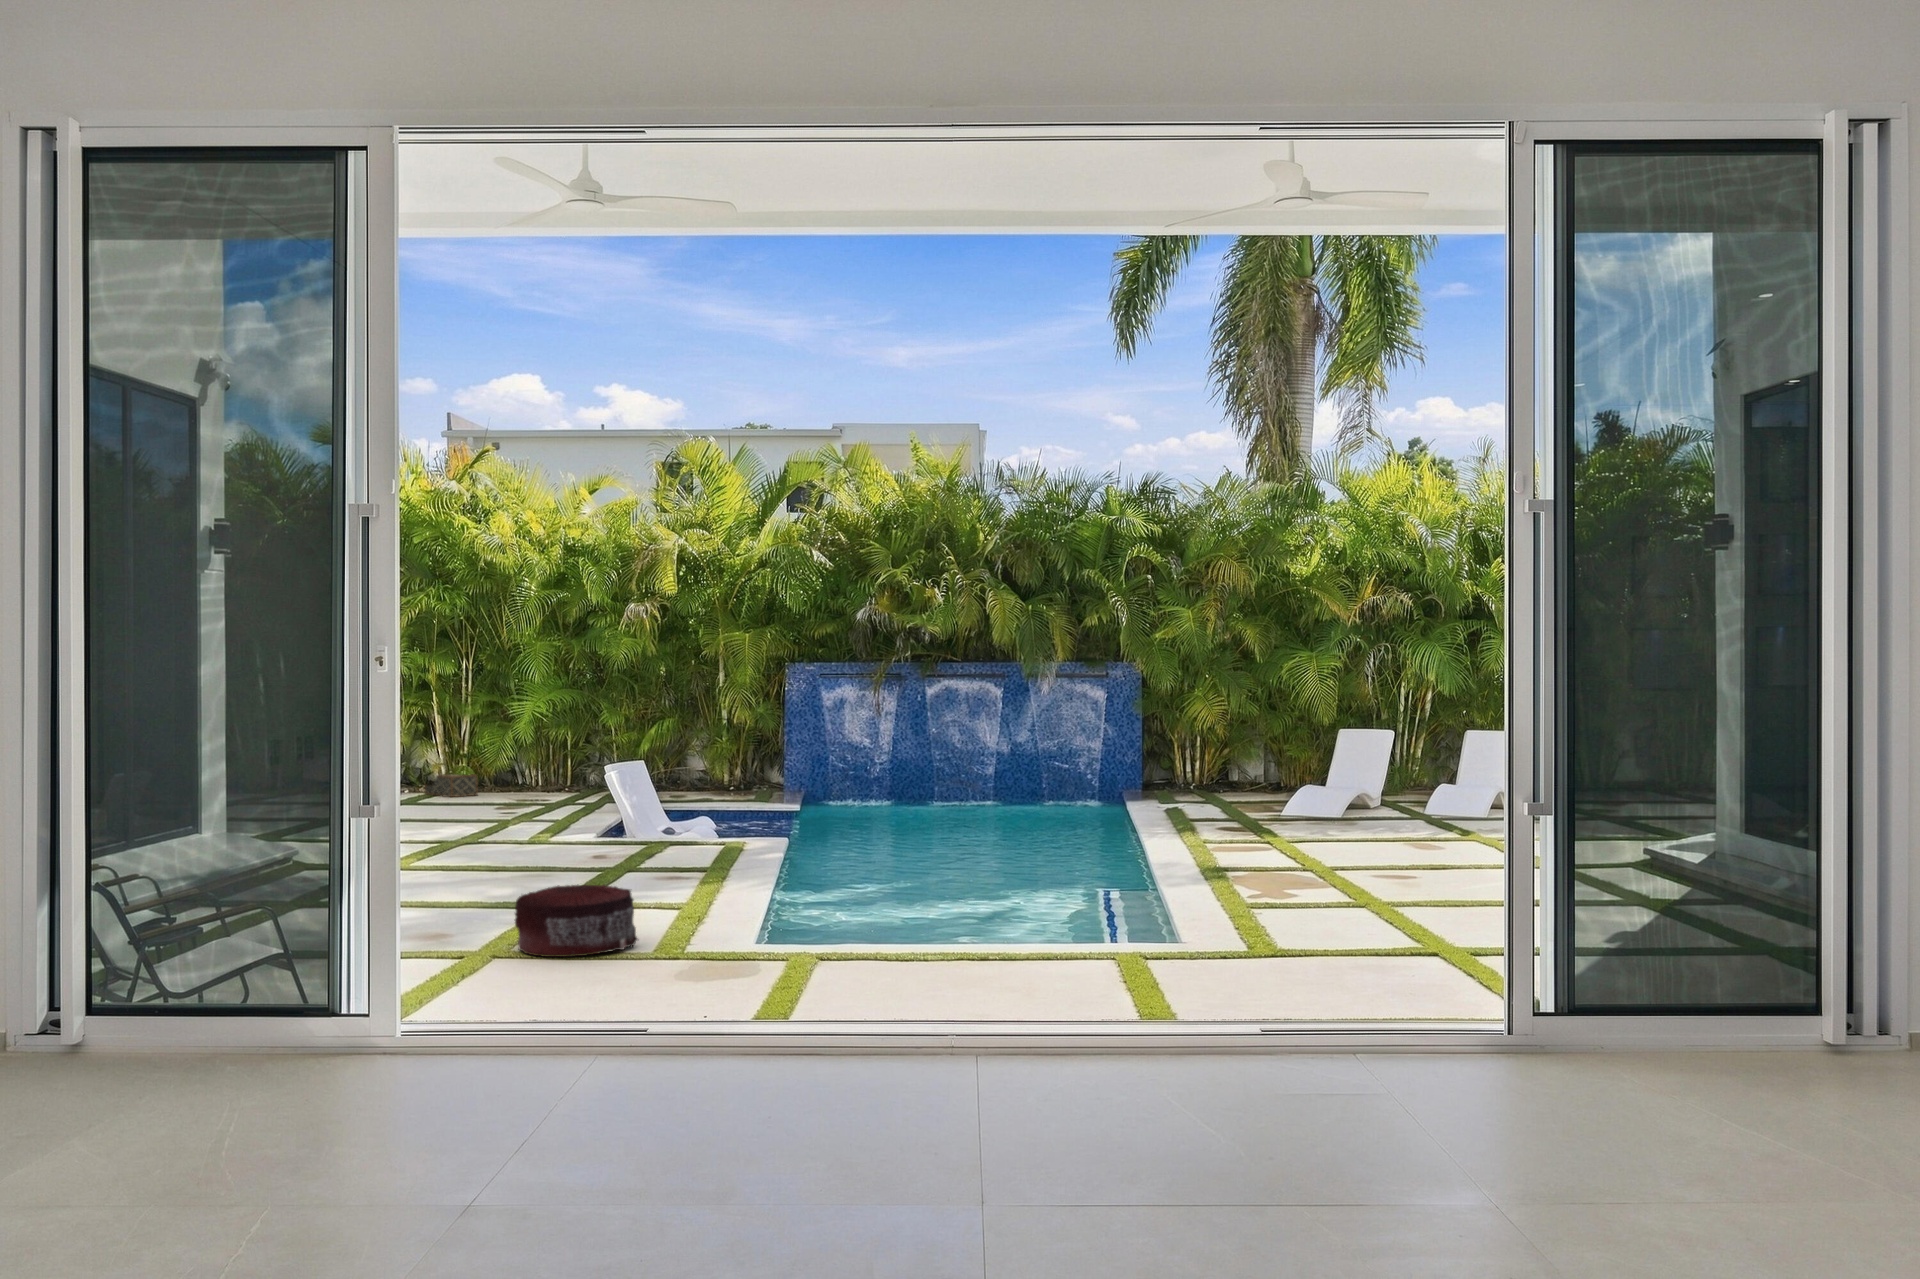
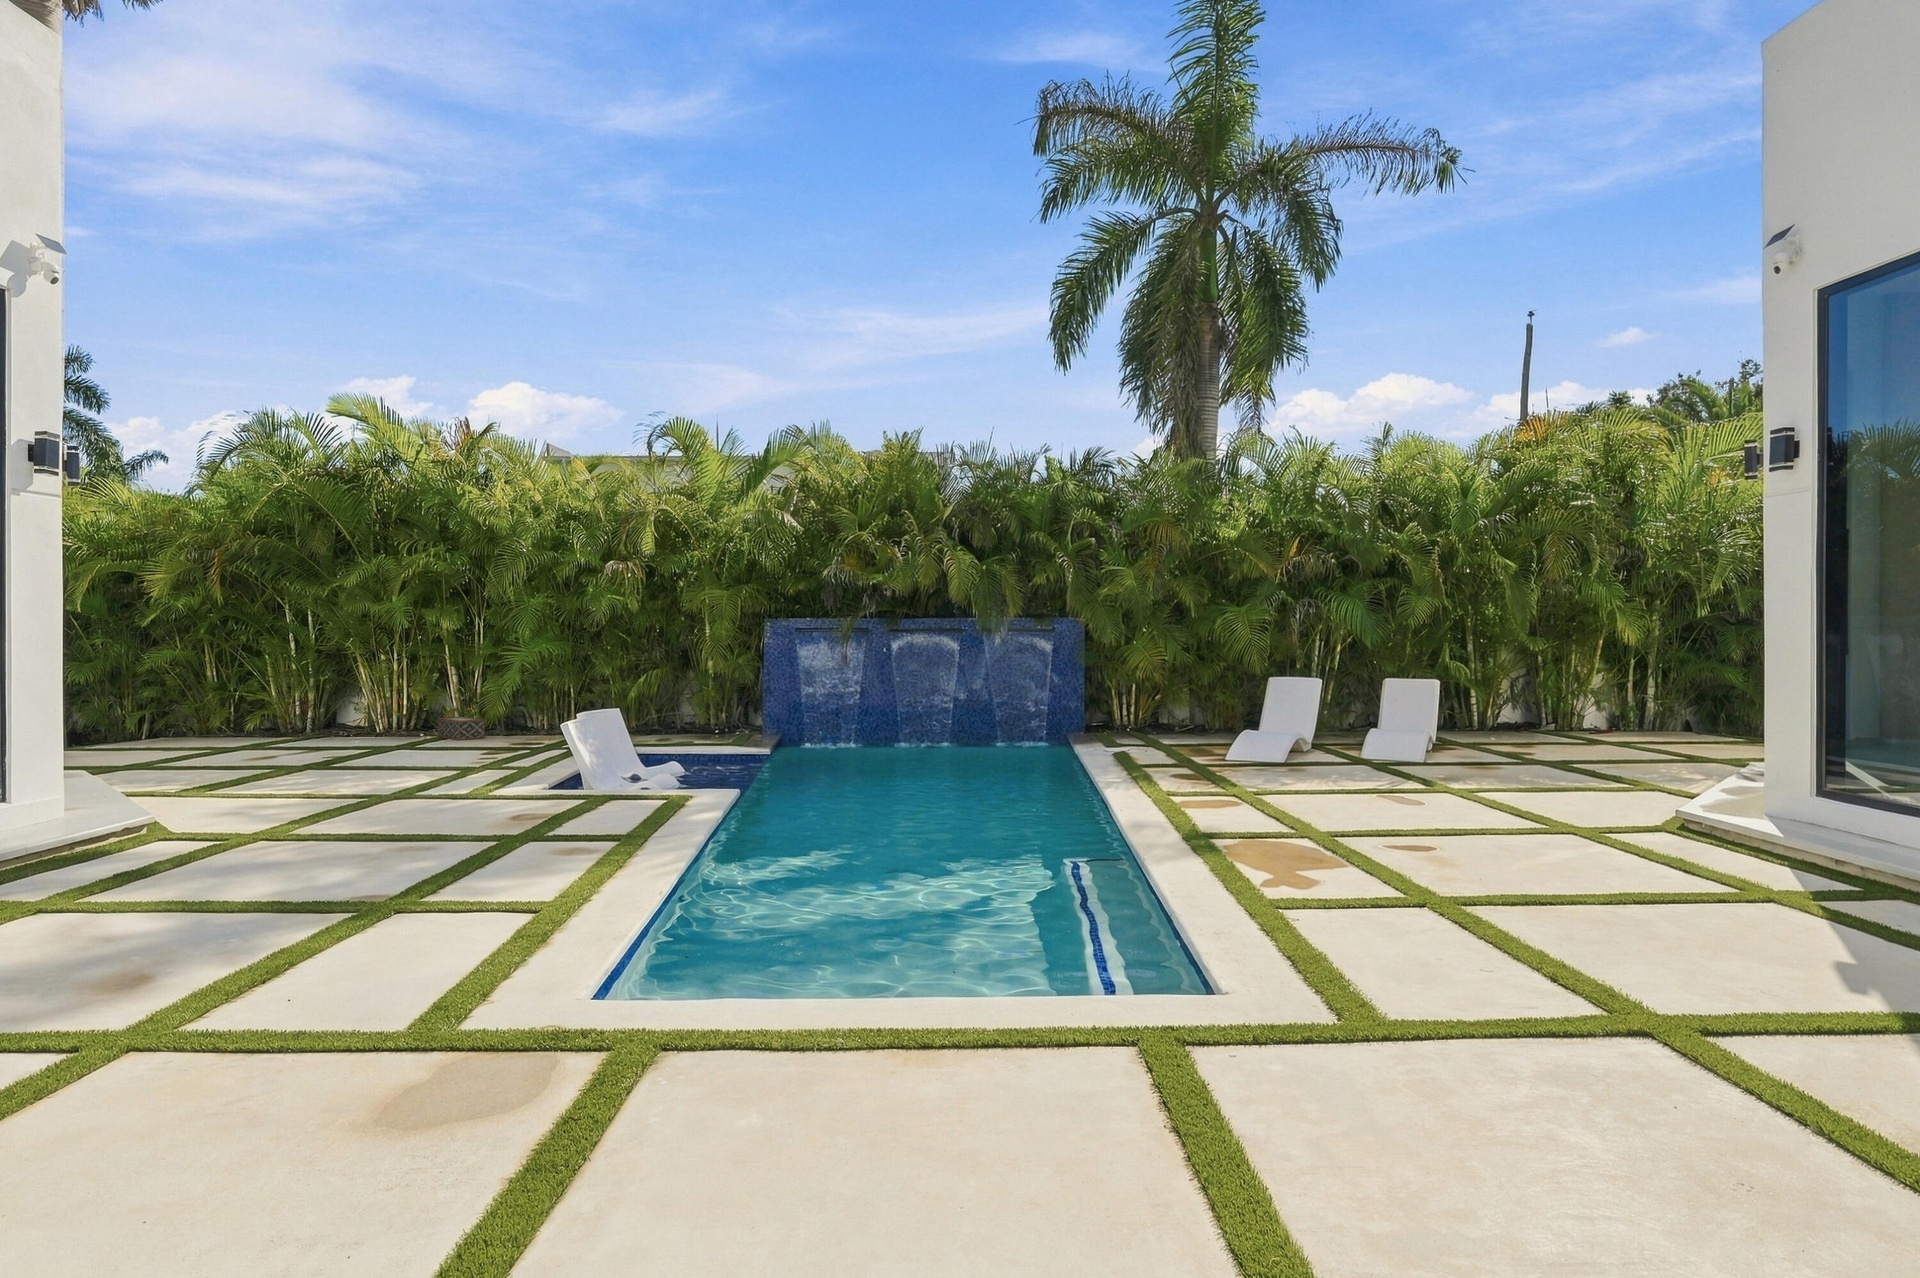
pouf: present [515,885,638,957] -> none [201,908,413,1044]

